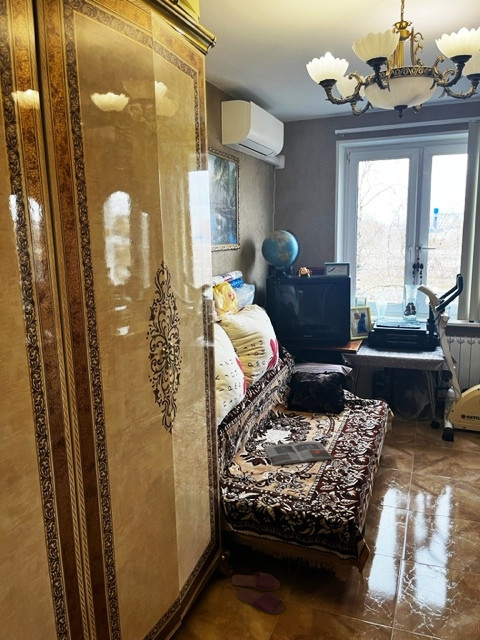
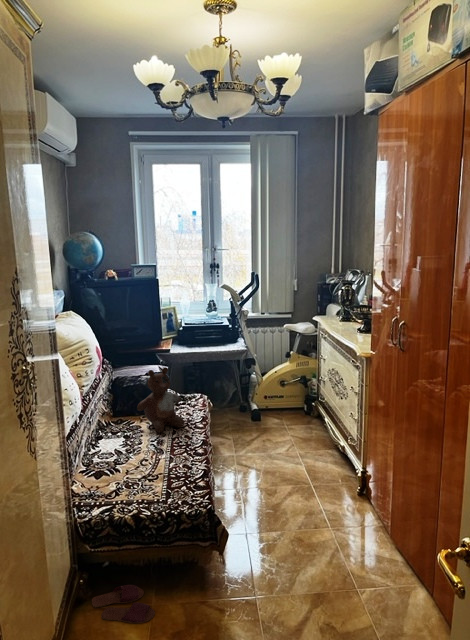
stuffed bear: none [308,368,354,433] -> present [137,367,184,433]
magazine: present [264,442,333,465] -> none [102,443,174,475]

